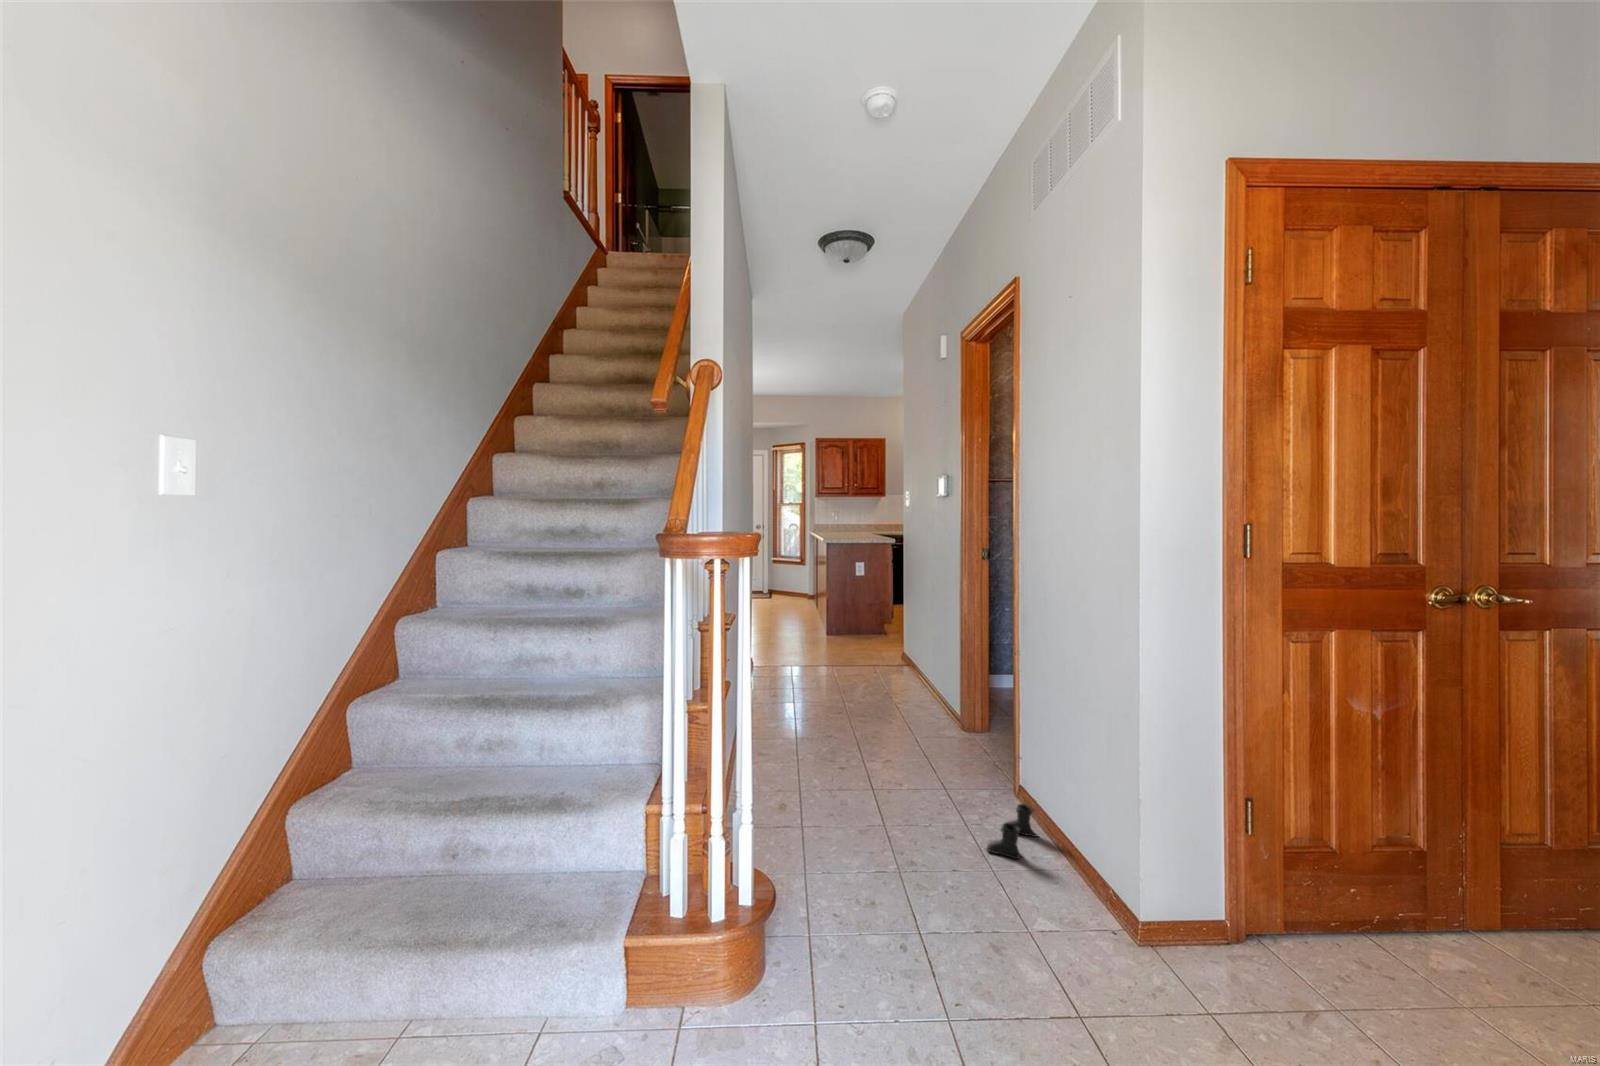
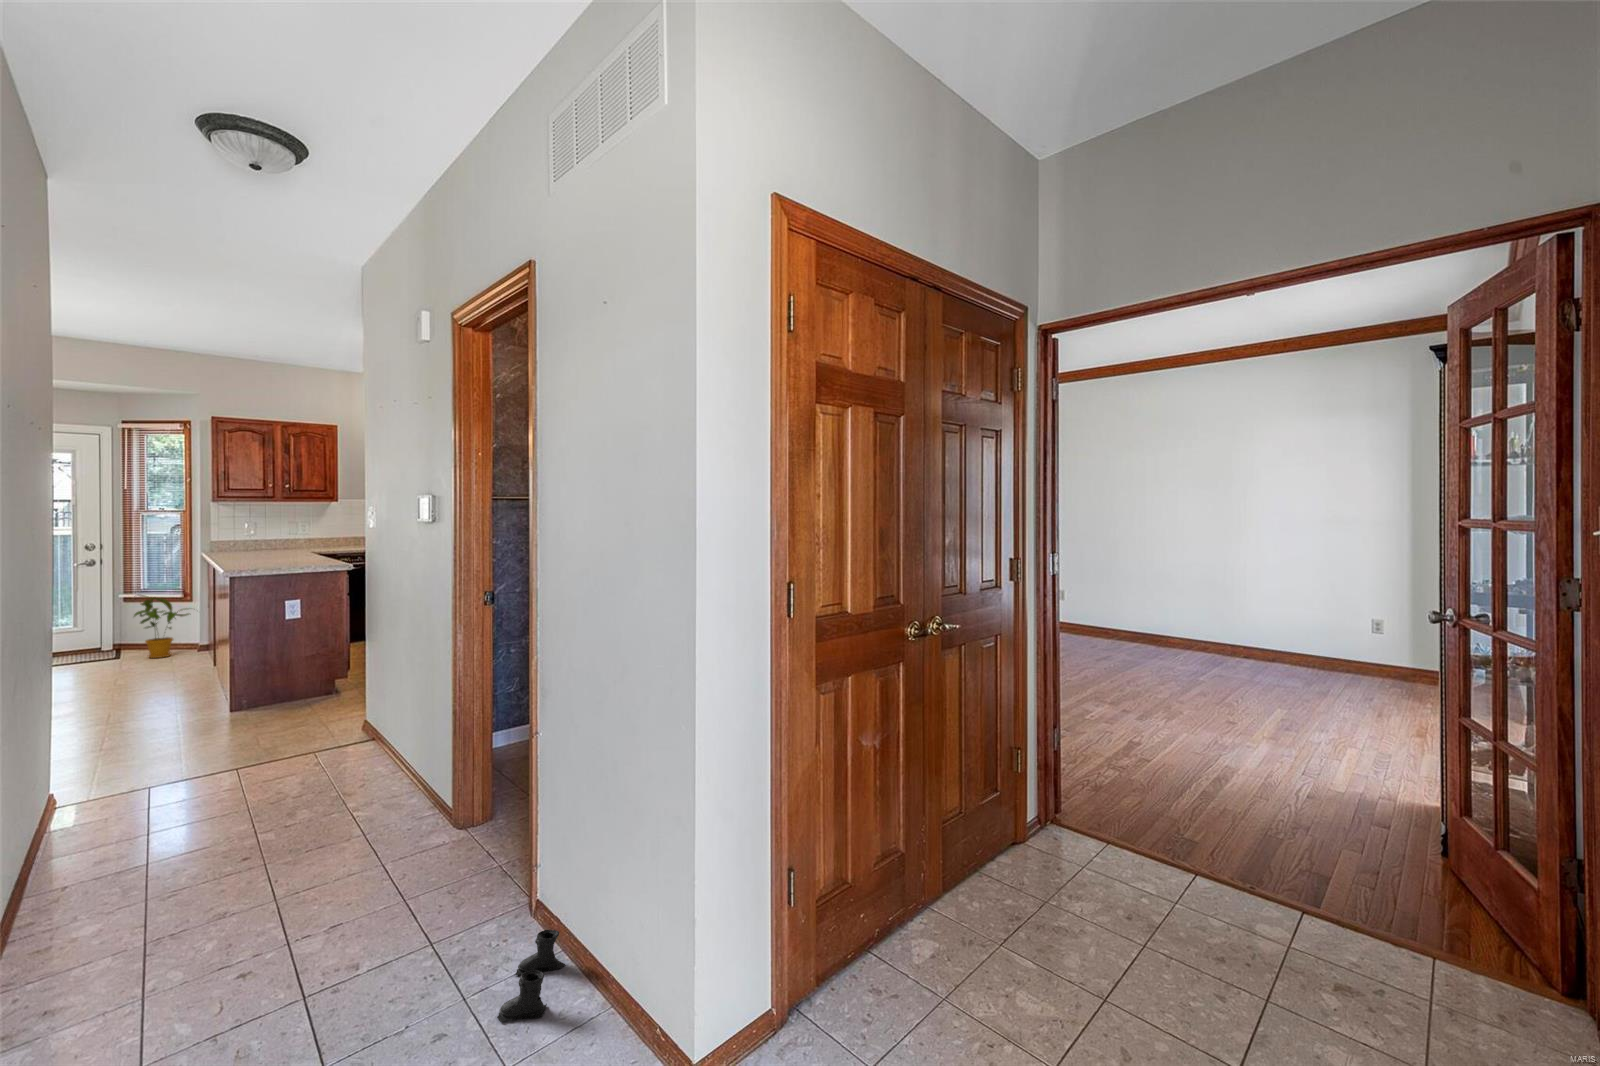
house plant: none [776,559,809,602] -> present [134,595,189,658]

